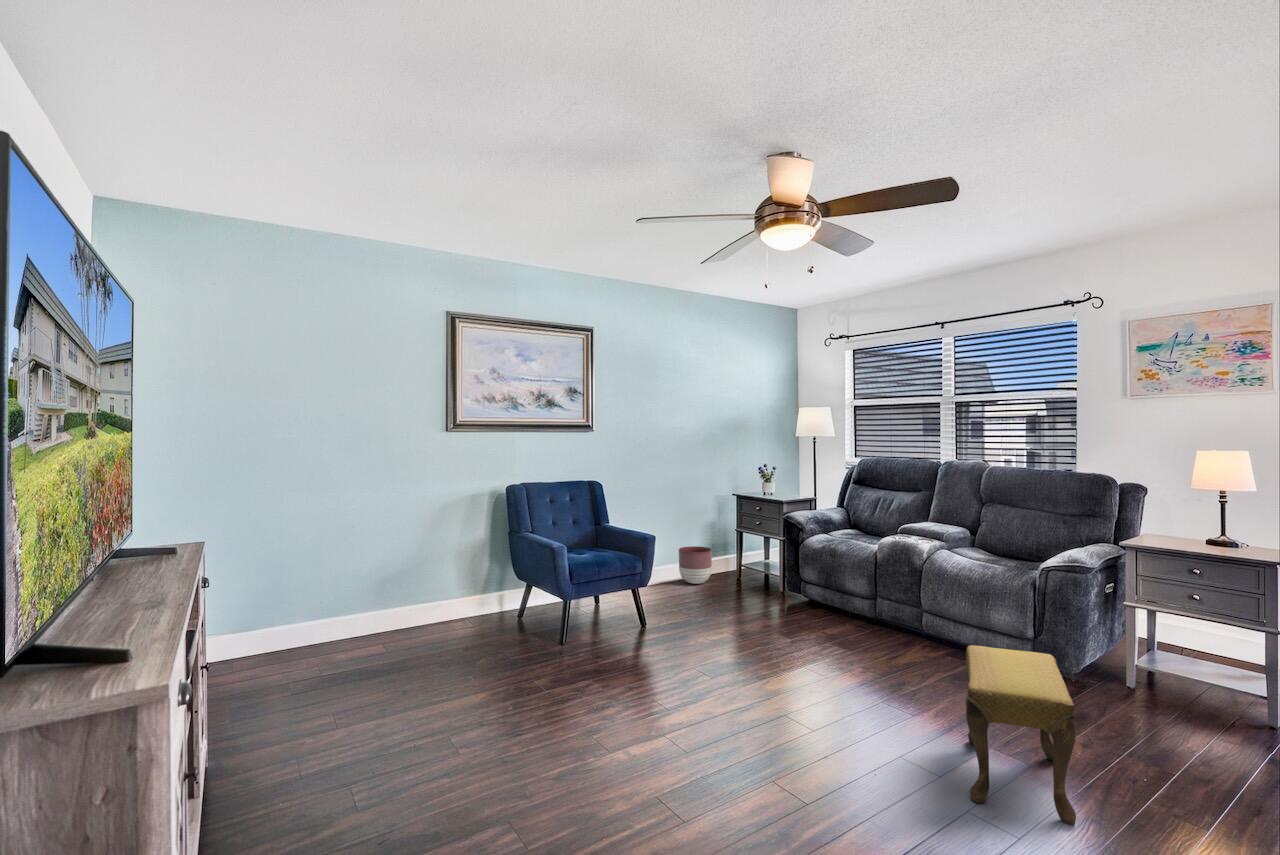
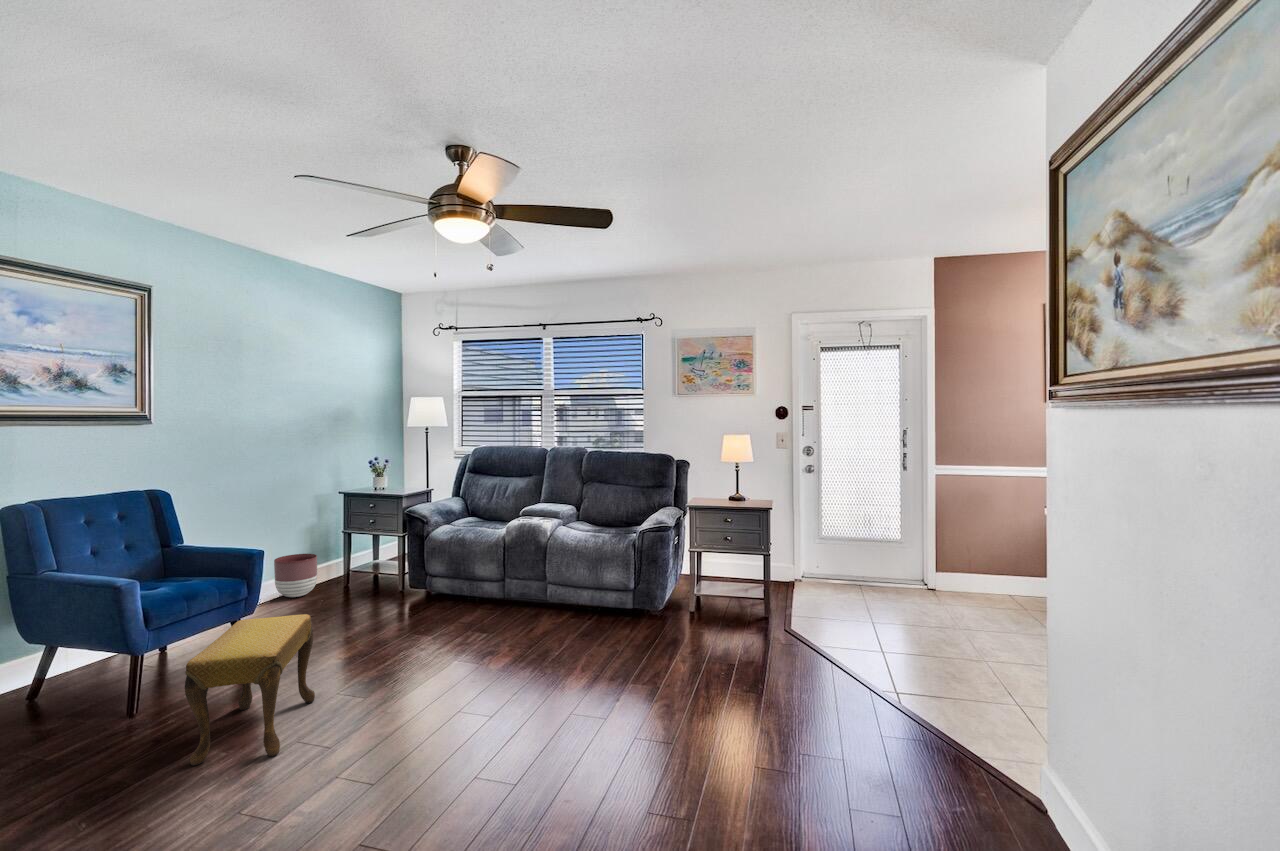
footstool: present [965,645,1076,825] -> present [185,614,315,765]

